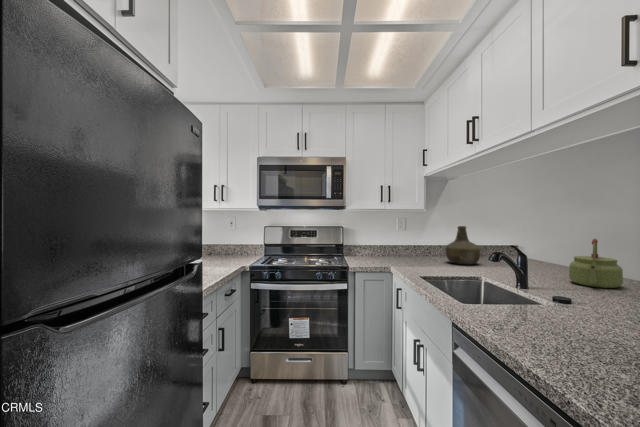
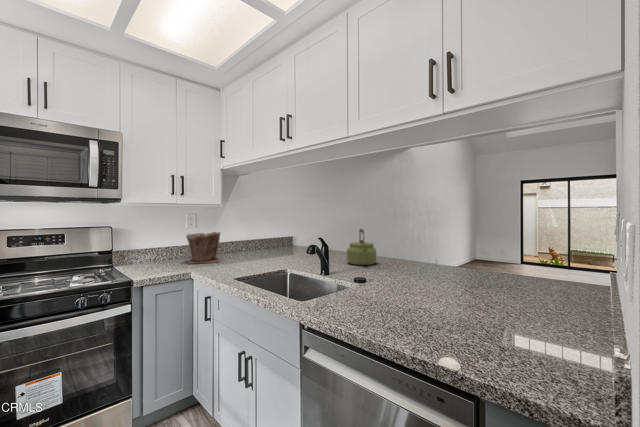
bottle: present [445,226,480,264] -> none [245,222,276,259]
plant pot: none [393,234,422,262] -> present [186,232,220,264]

